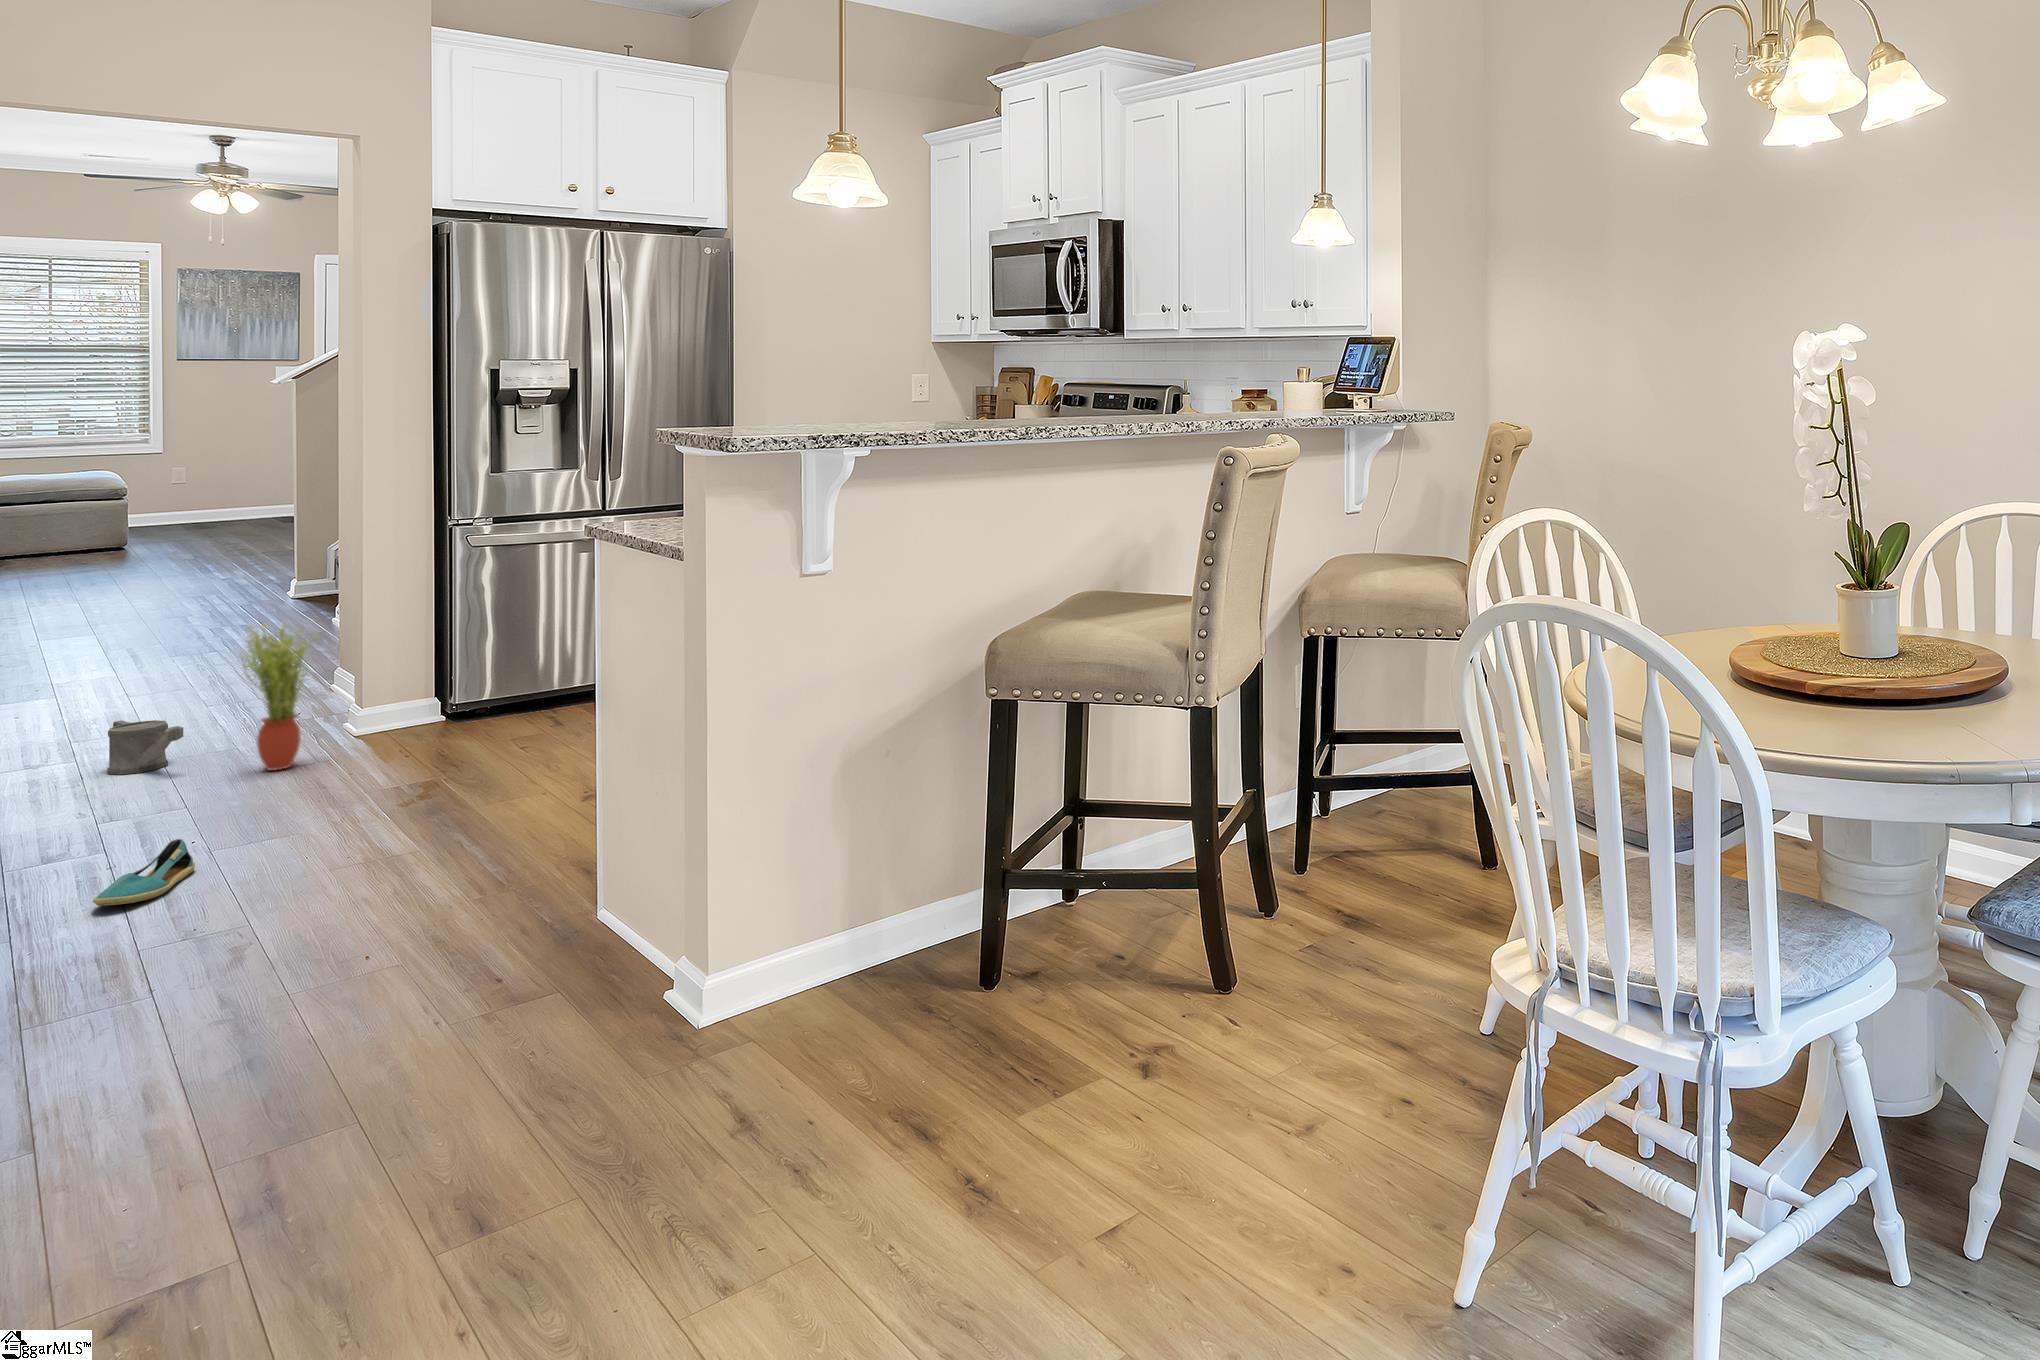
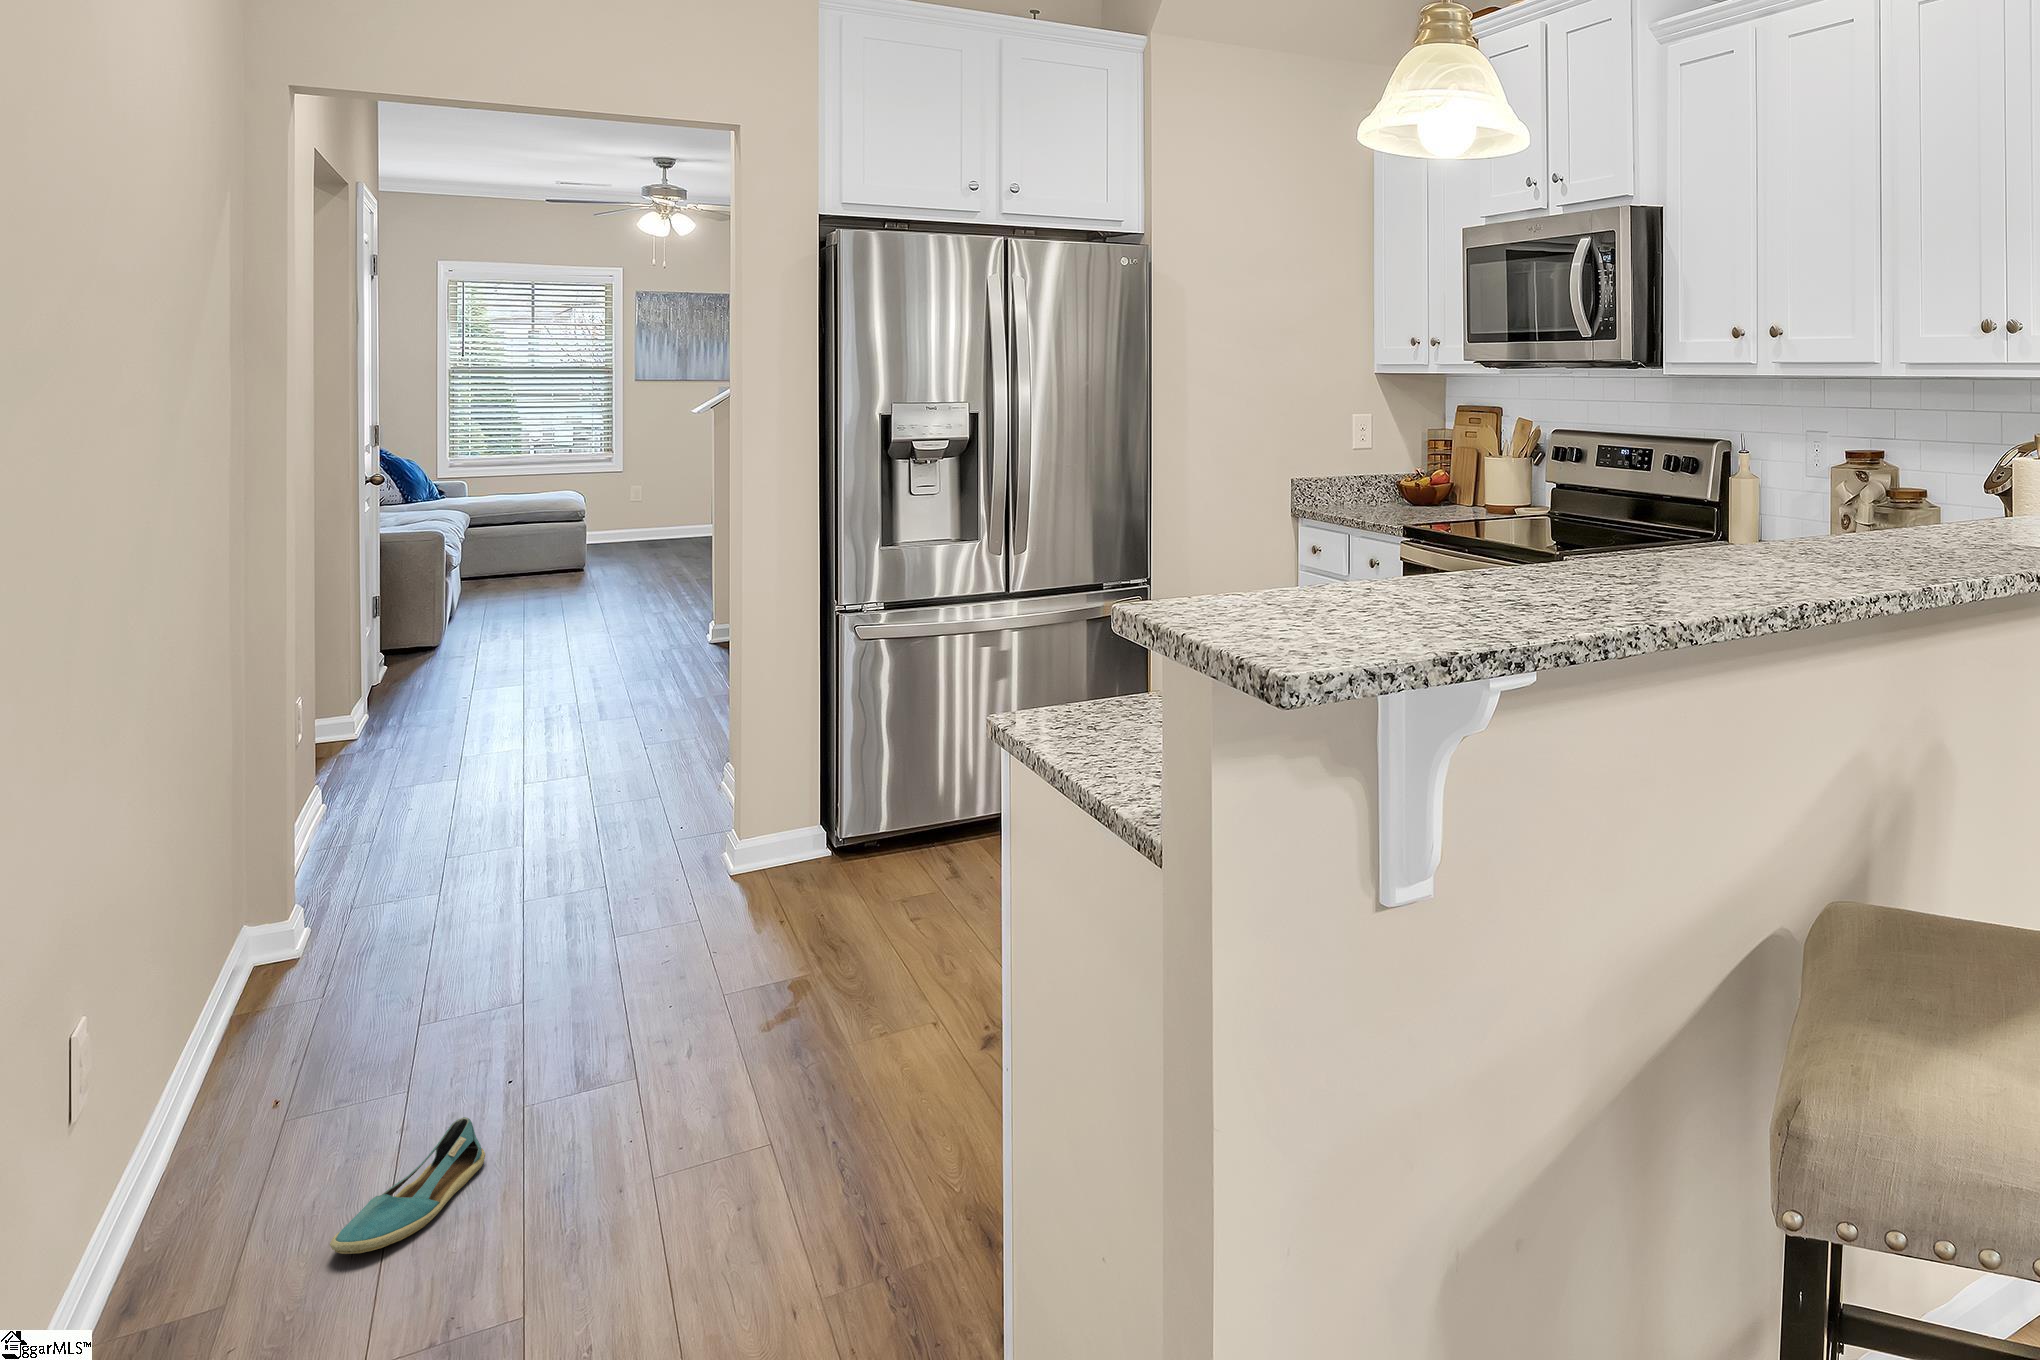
potted plant: present [240,622,318,771] -> none [589,744,684,942]
watering can: present [108,720,183,775] -> none [456,856,532,932]

